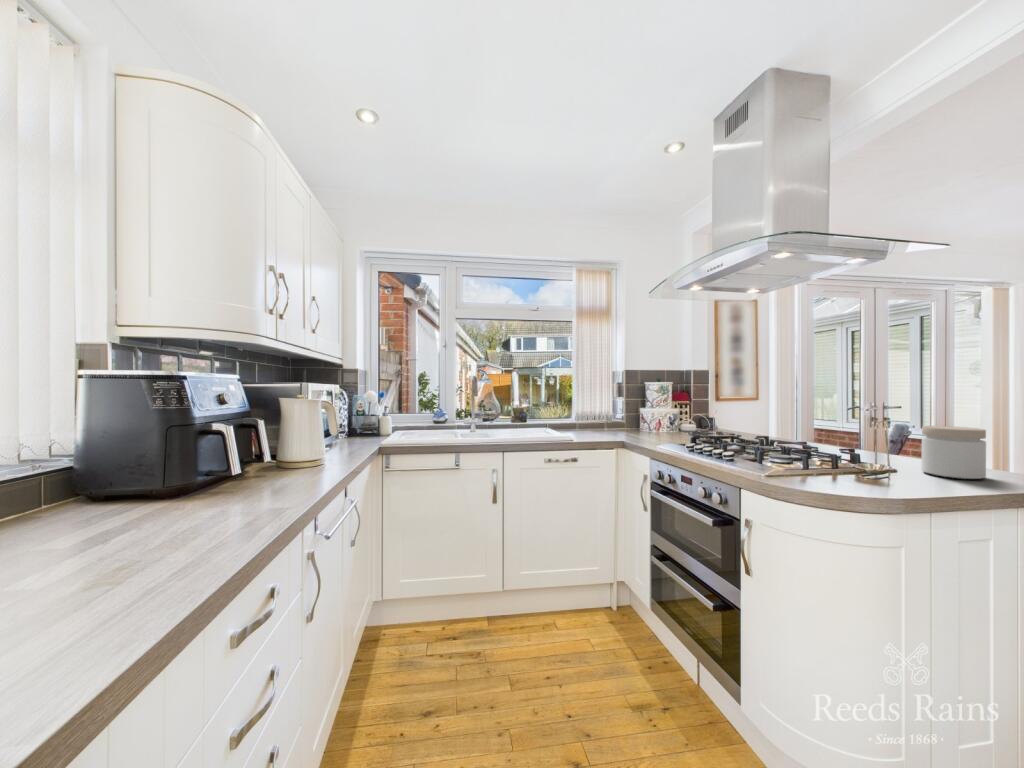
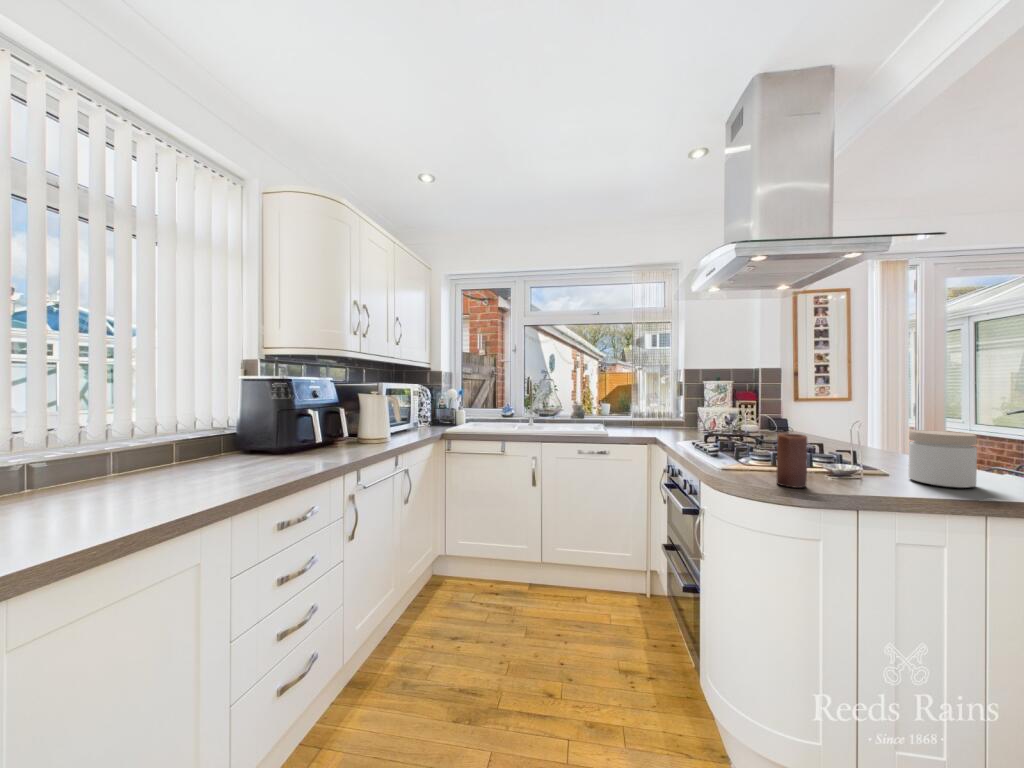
candle: none [839,434,873,491] -> present [776,433,807,488]

